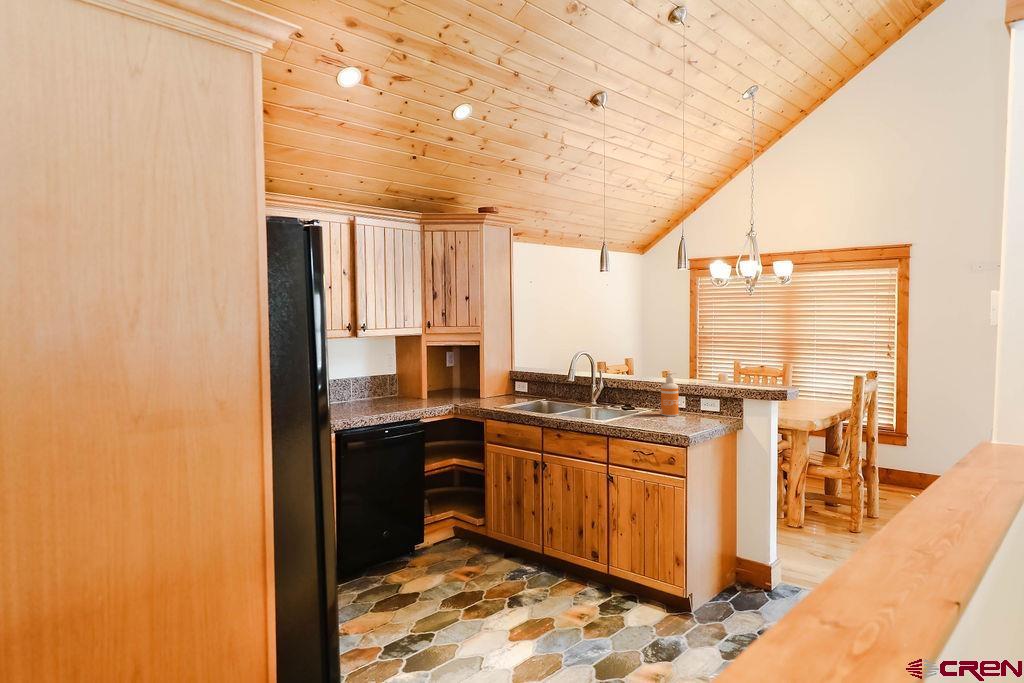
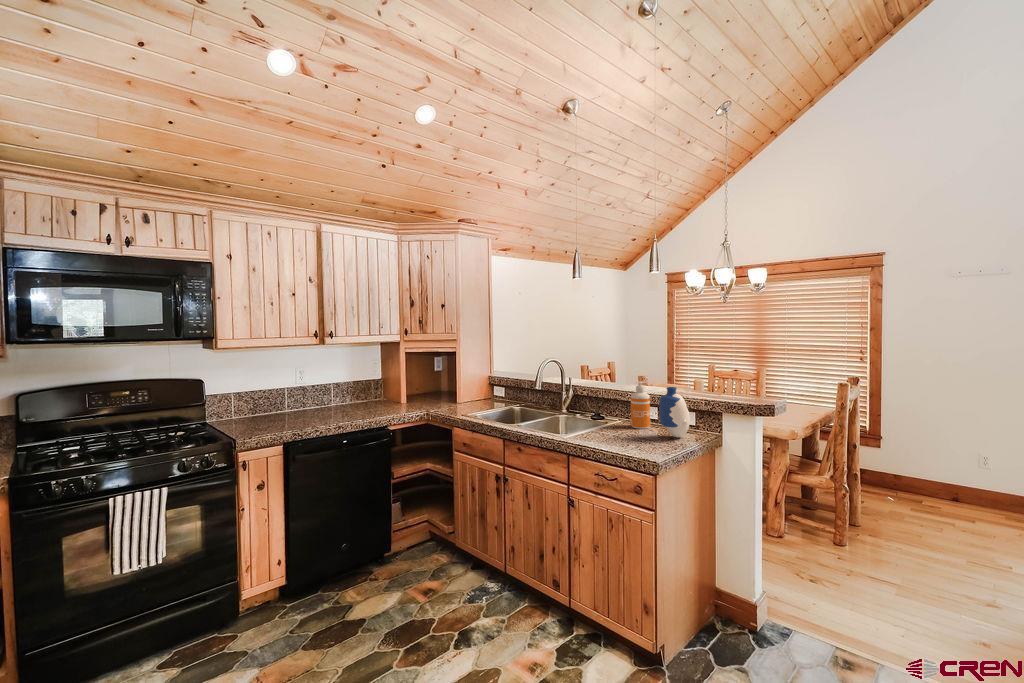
vase: none [688,377,715,421] -> present [659,387,690,438]

